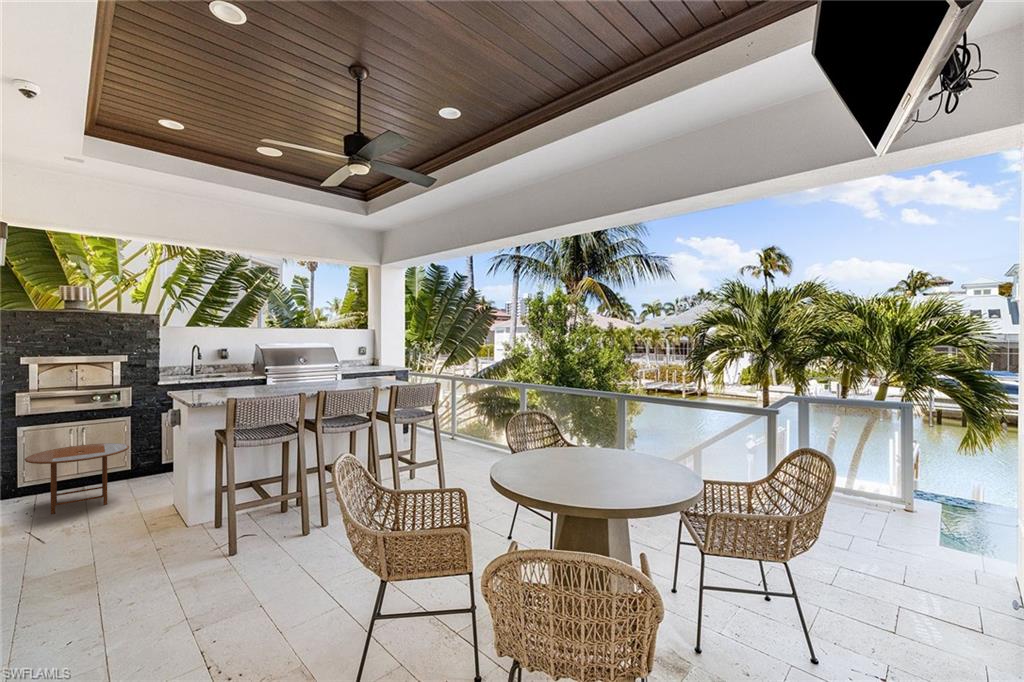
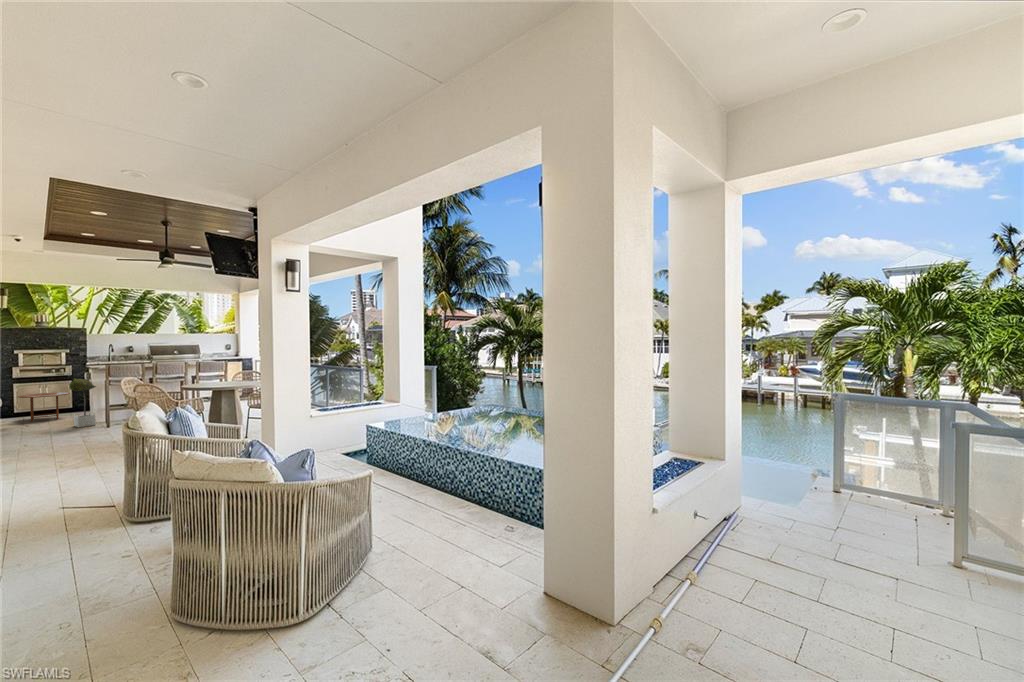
potted tree: none [140,427,198,547] -> present [69,379,96,427]

